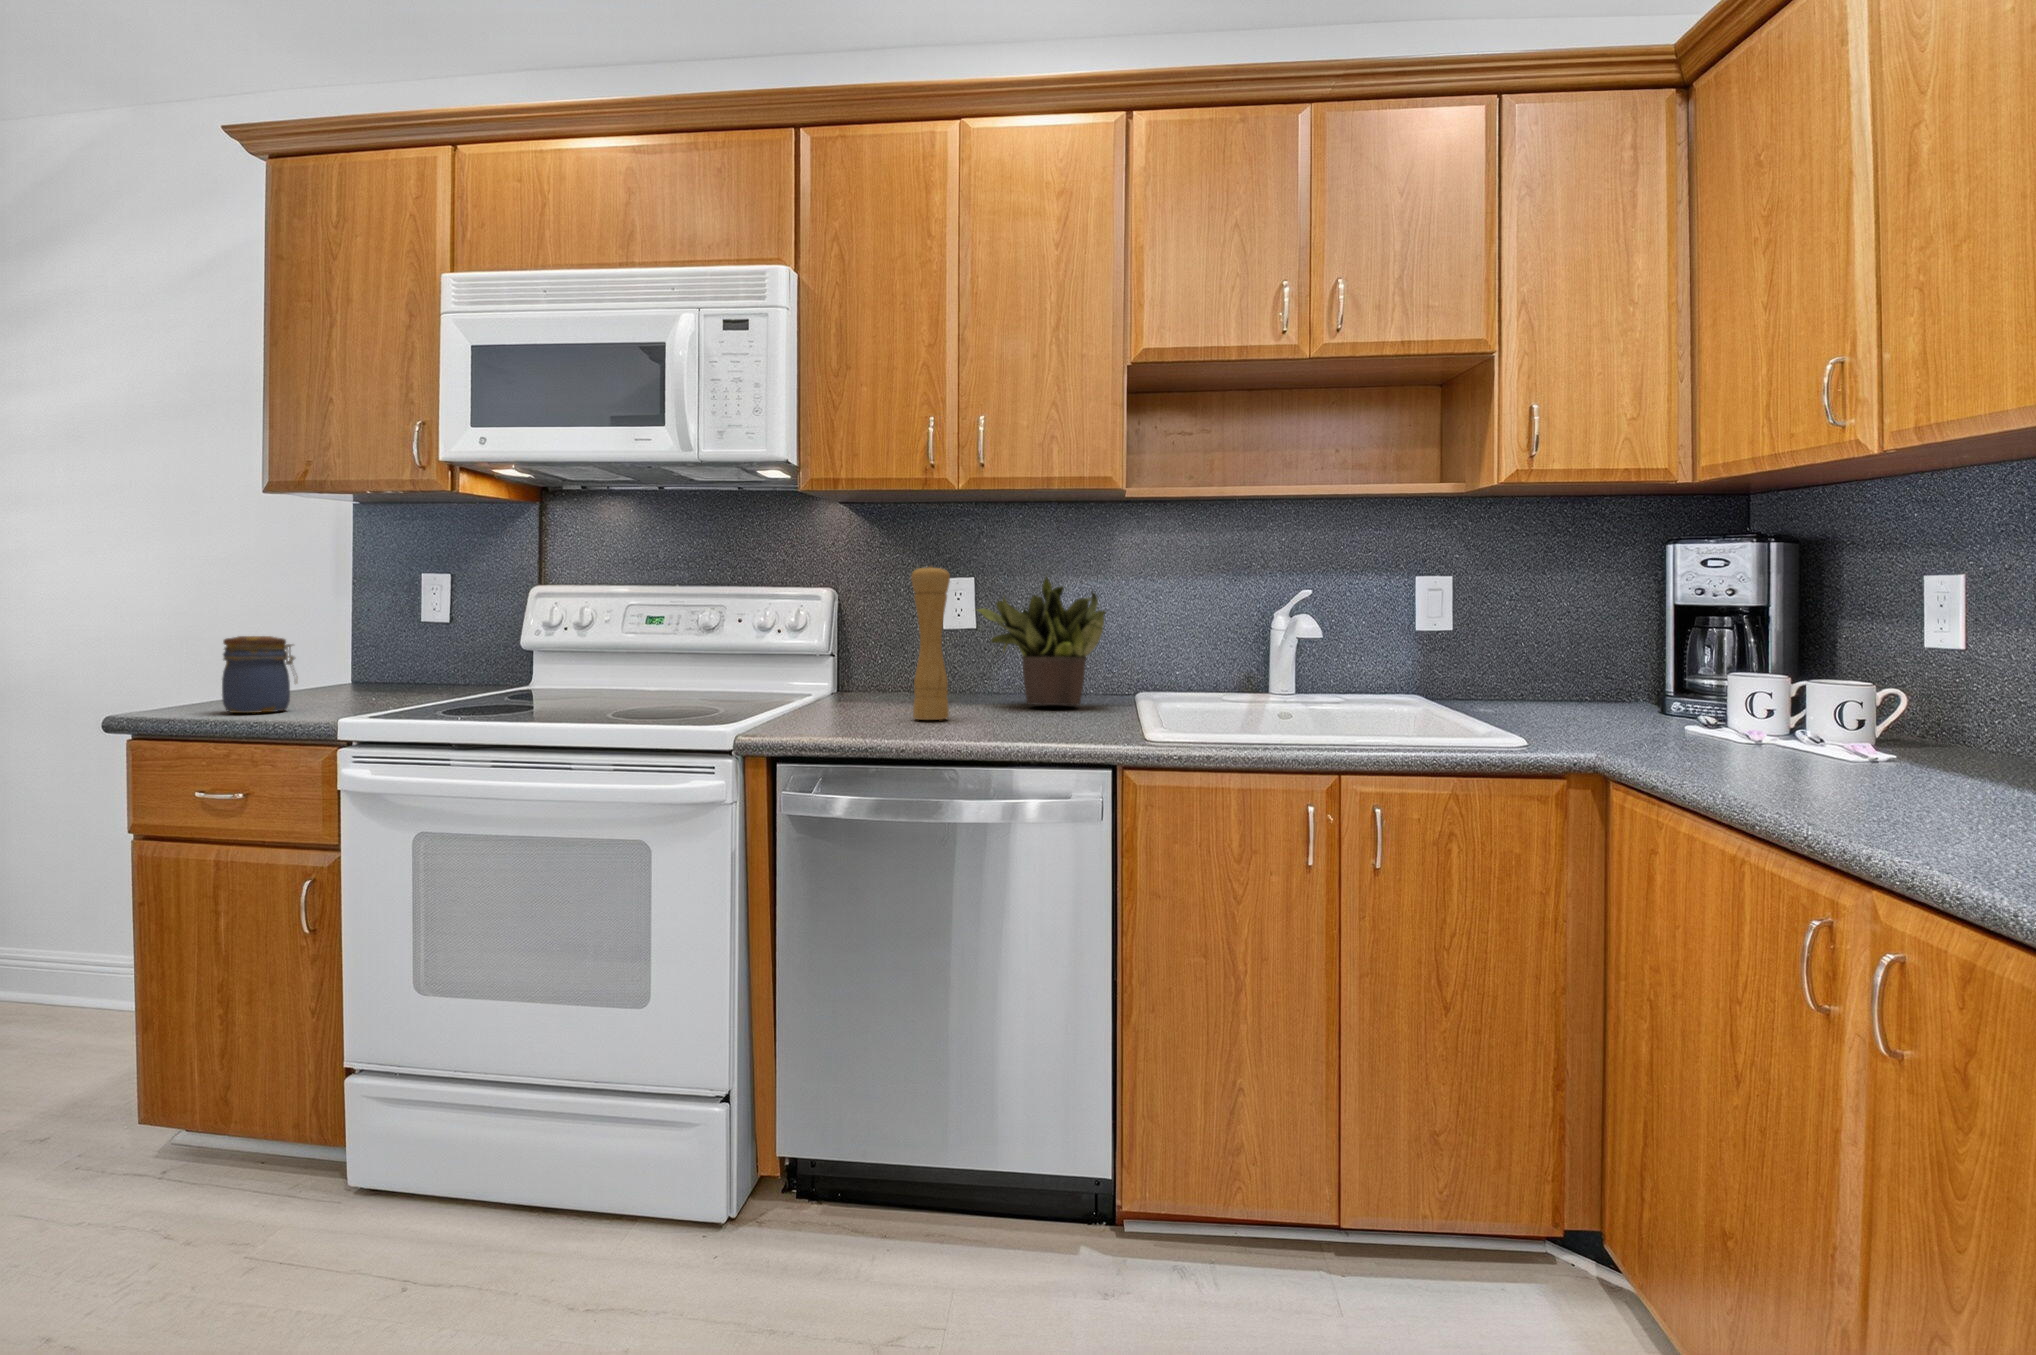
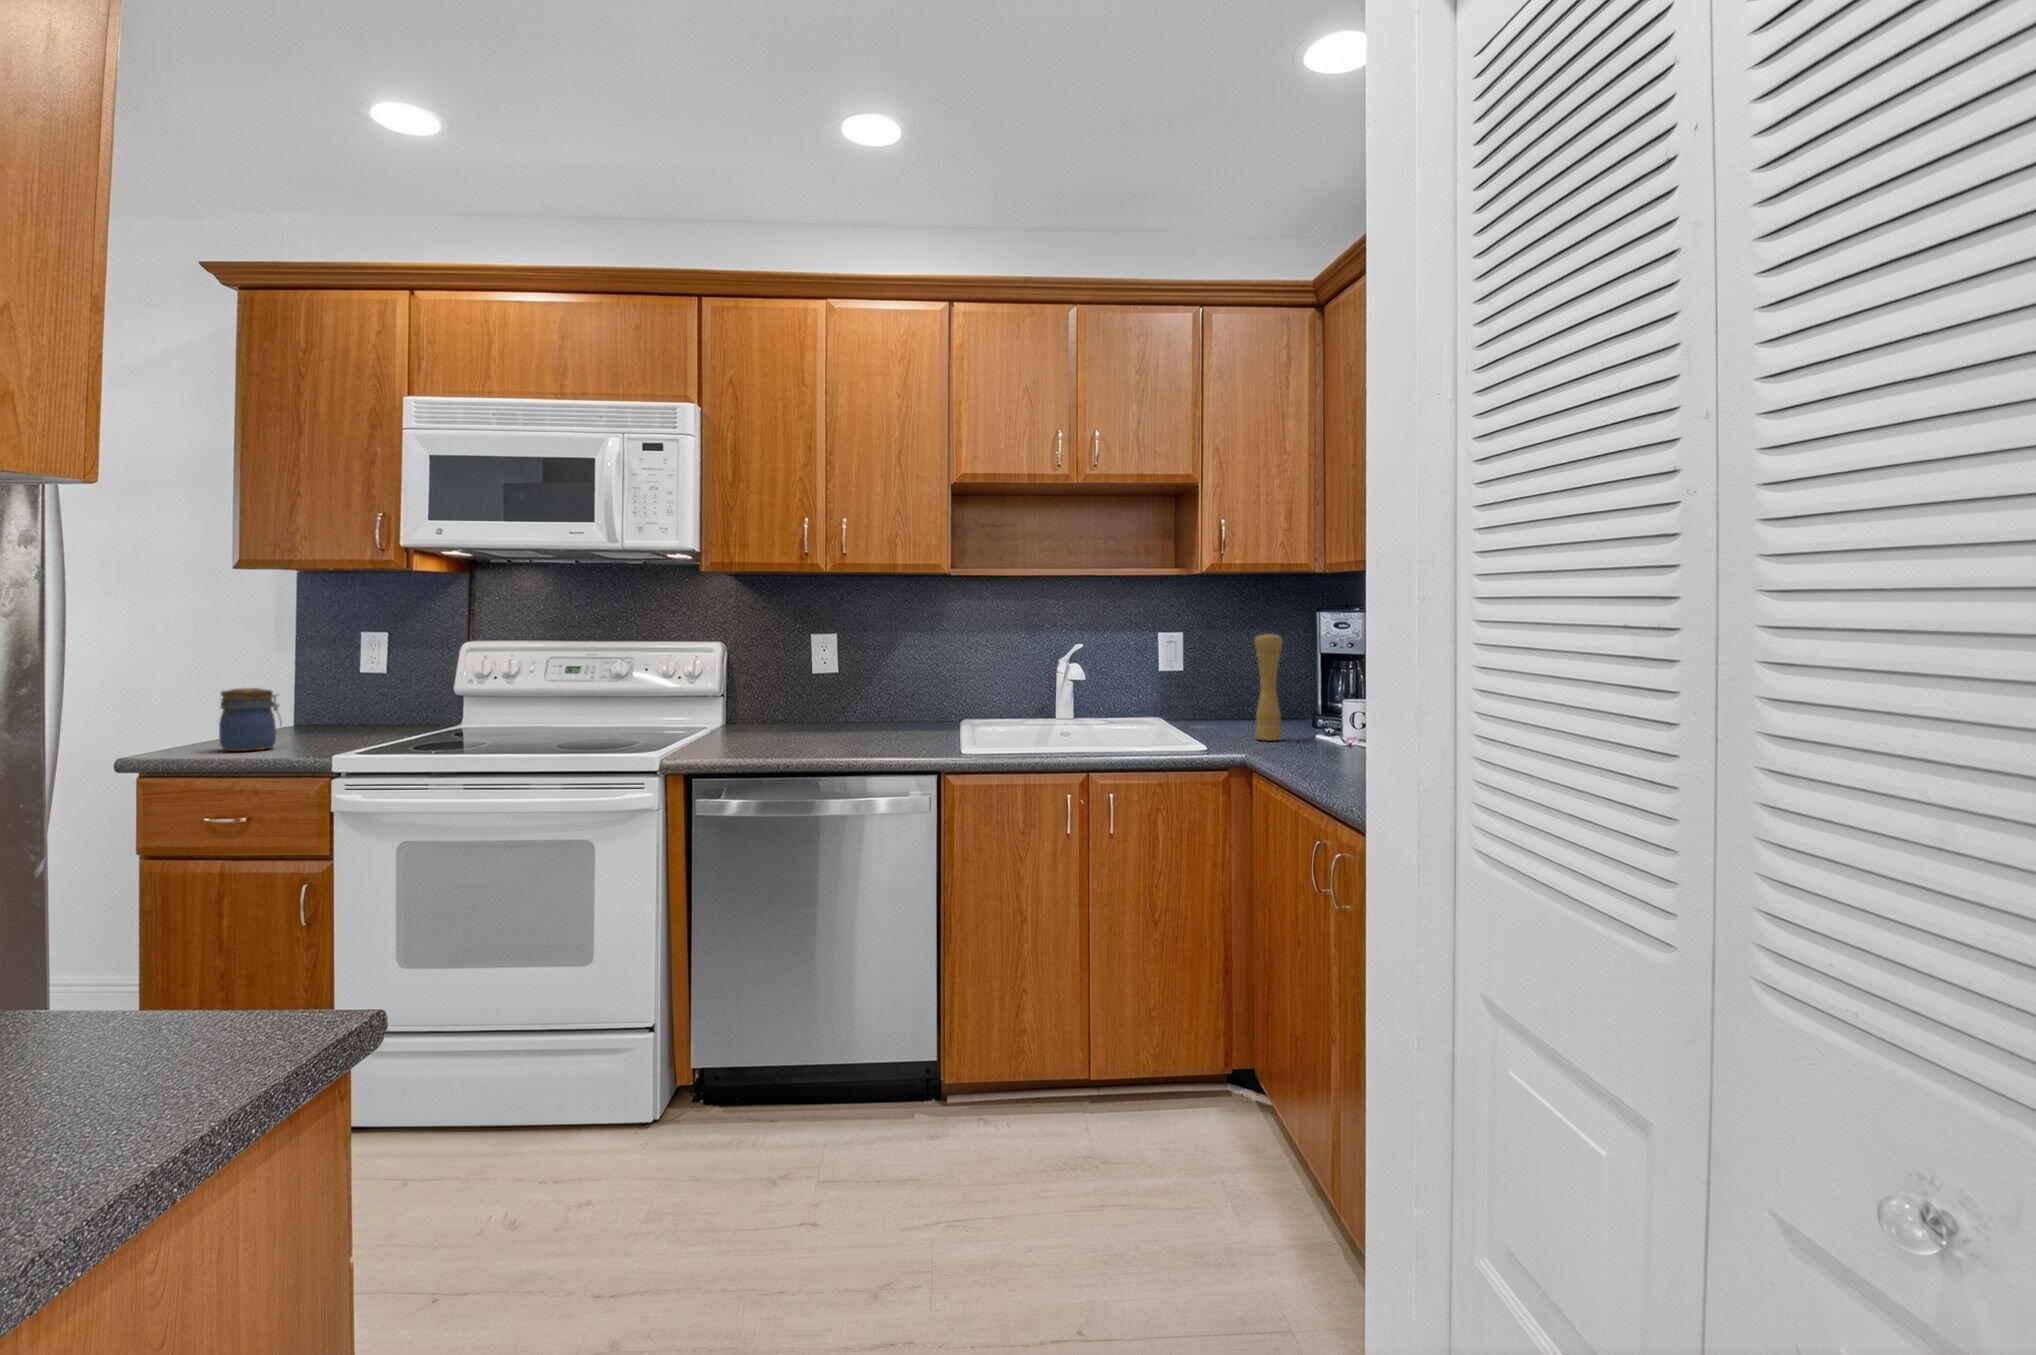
pepper mill: present [911,565,950,720] -> present [1254,633,1282,740]
potted plant: present [977,576,1106,705] -> none [834,632,936,730]

